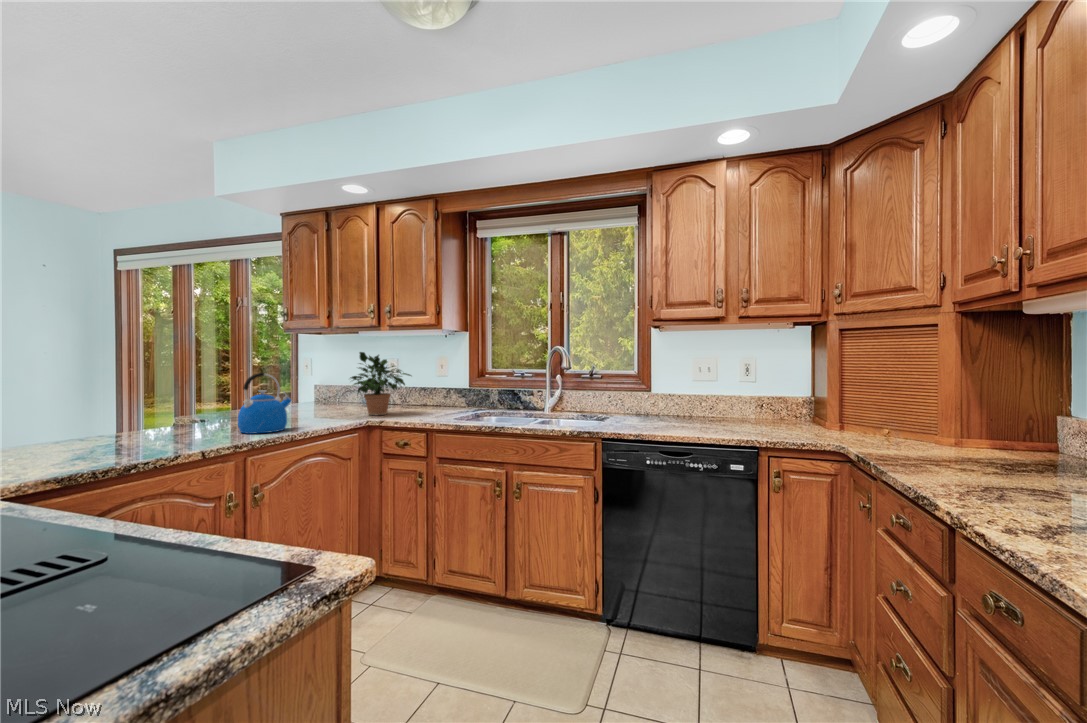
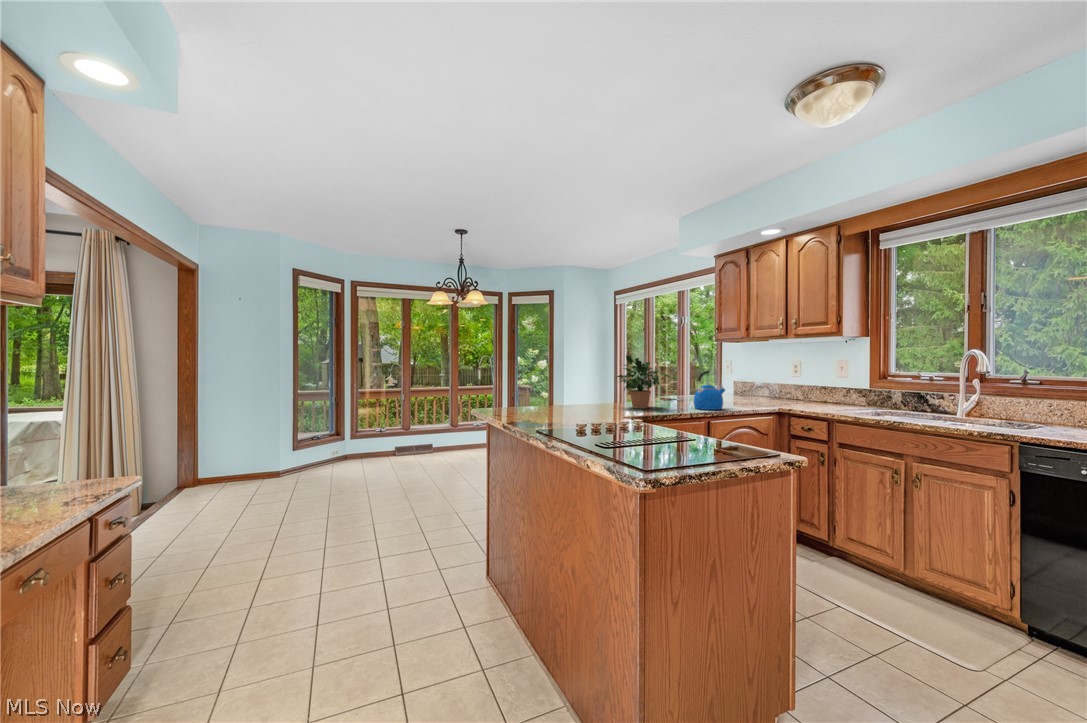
potted plant: present [350,352,411,415] -> present [617,356,670,408]

